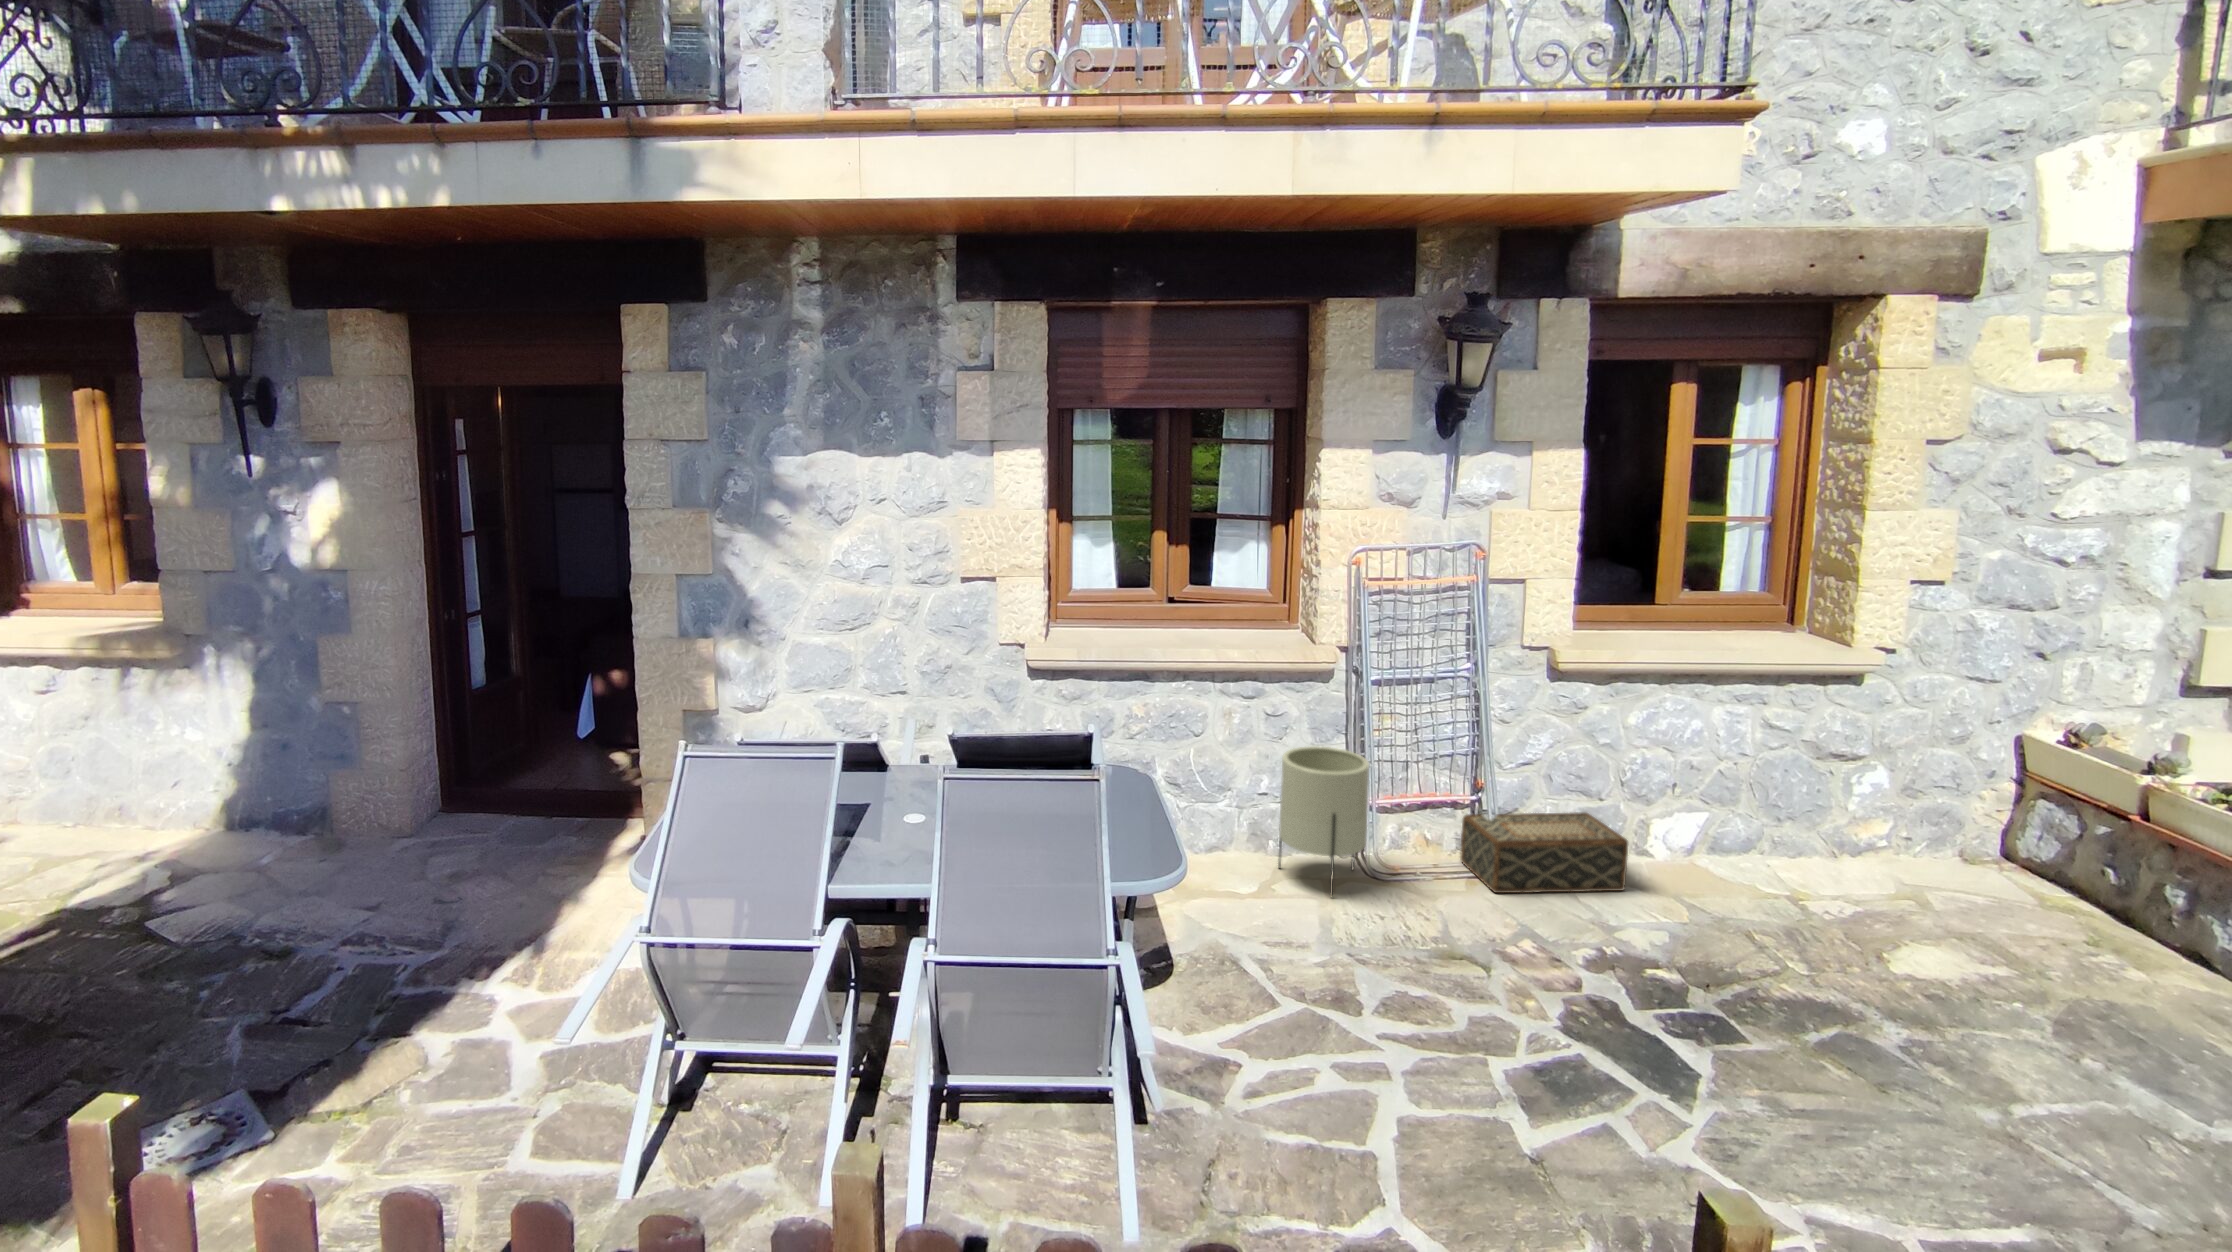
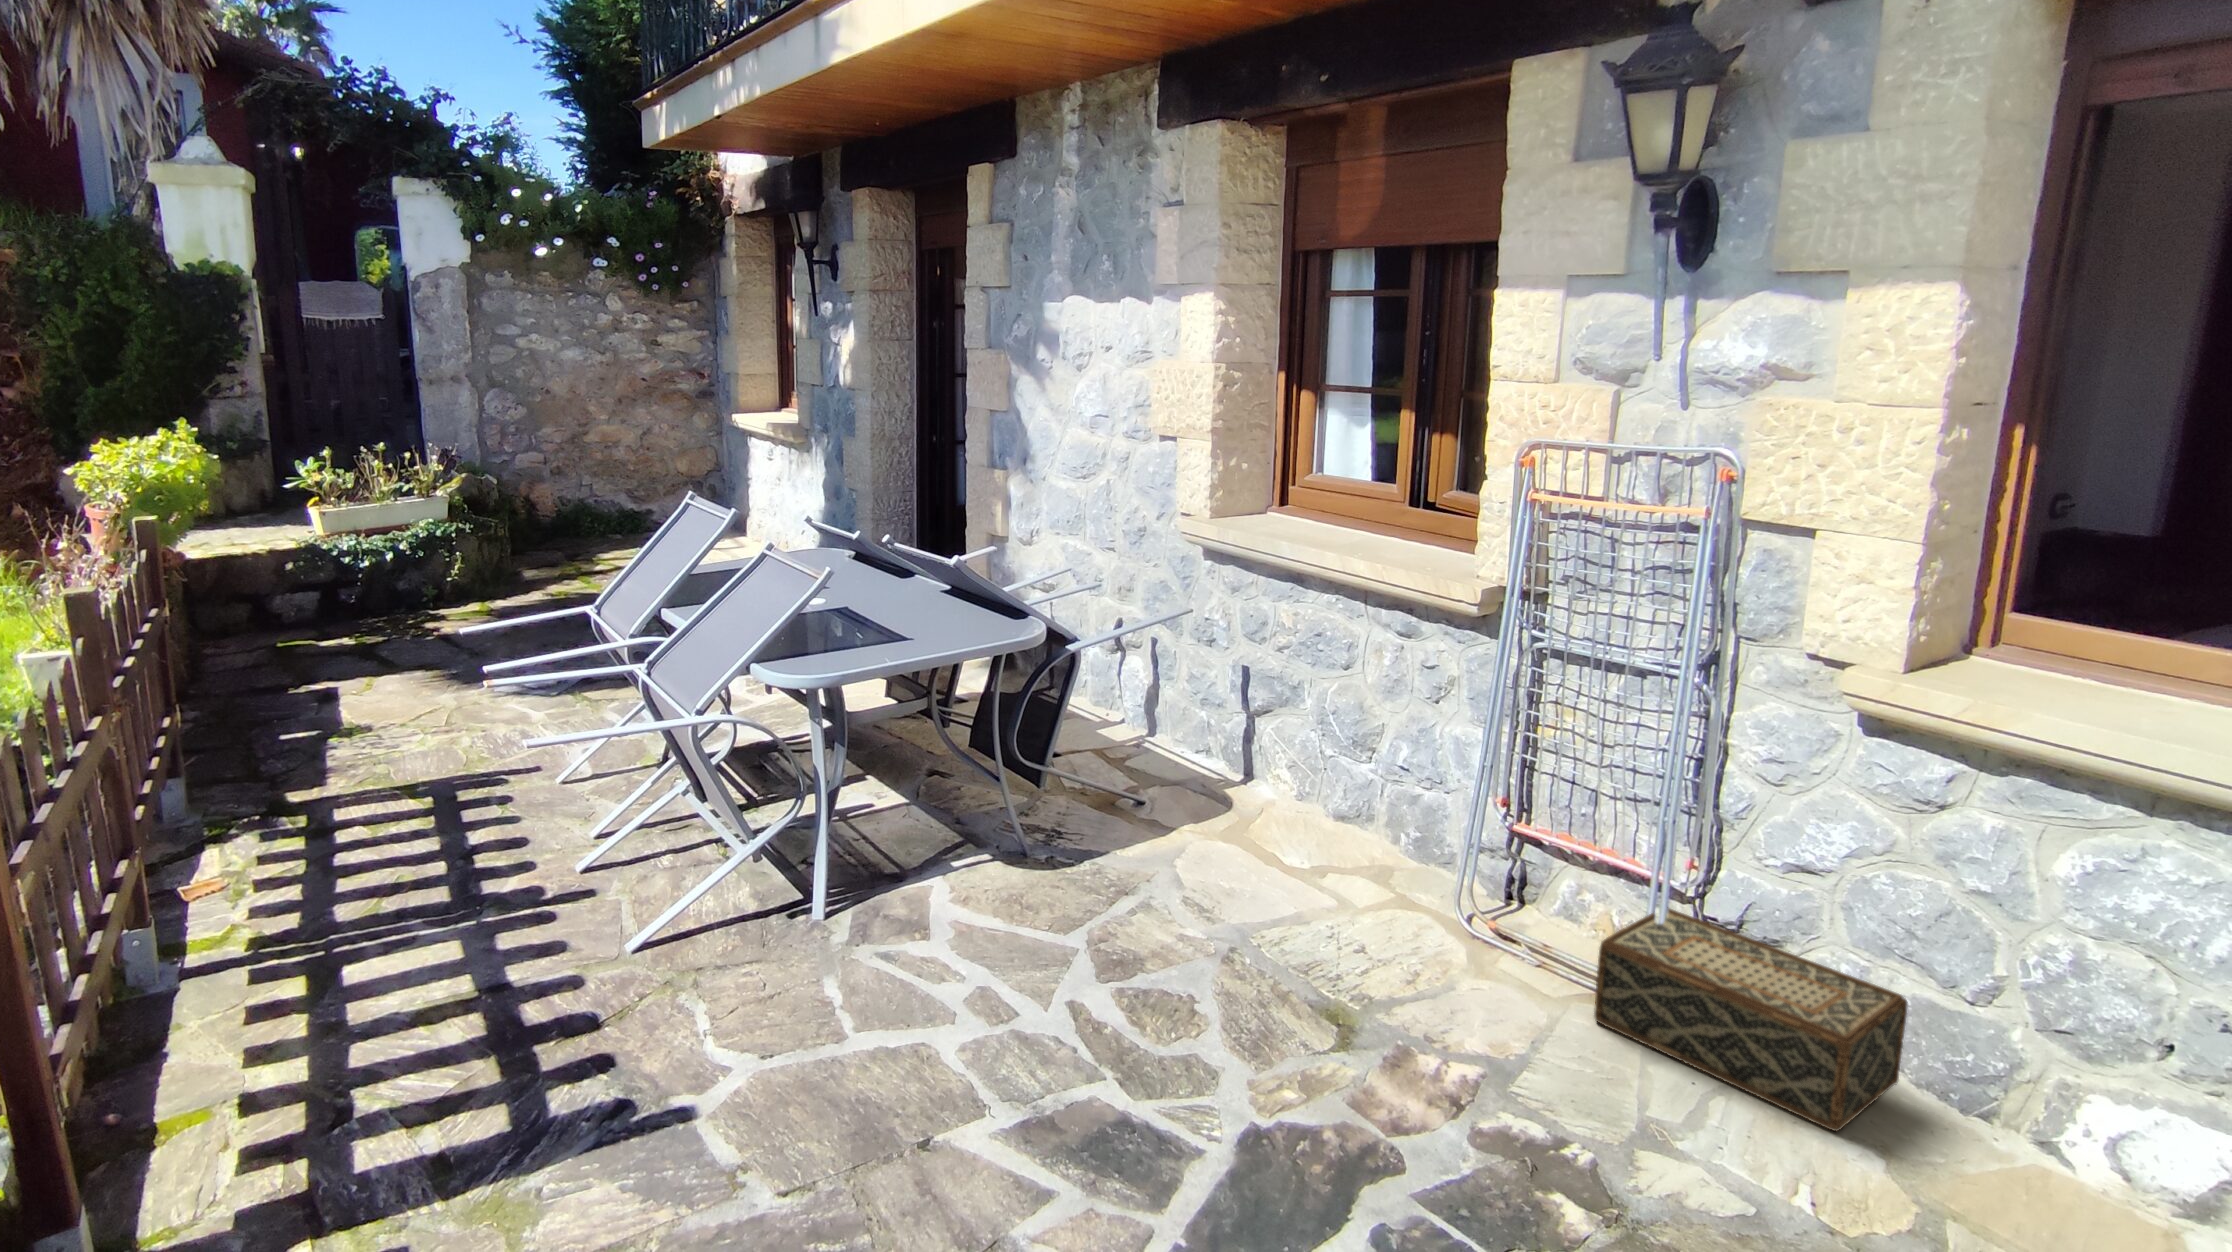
planter: present [1278,746,1369,896] -> none [1353,718,1484,919]

